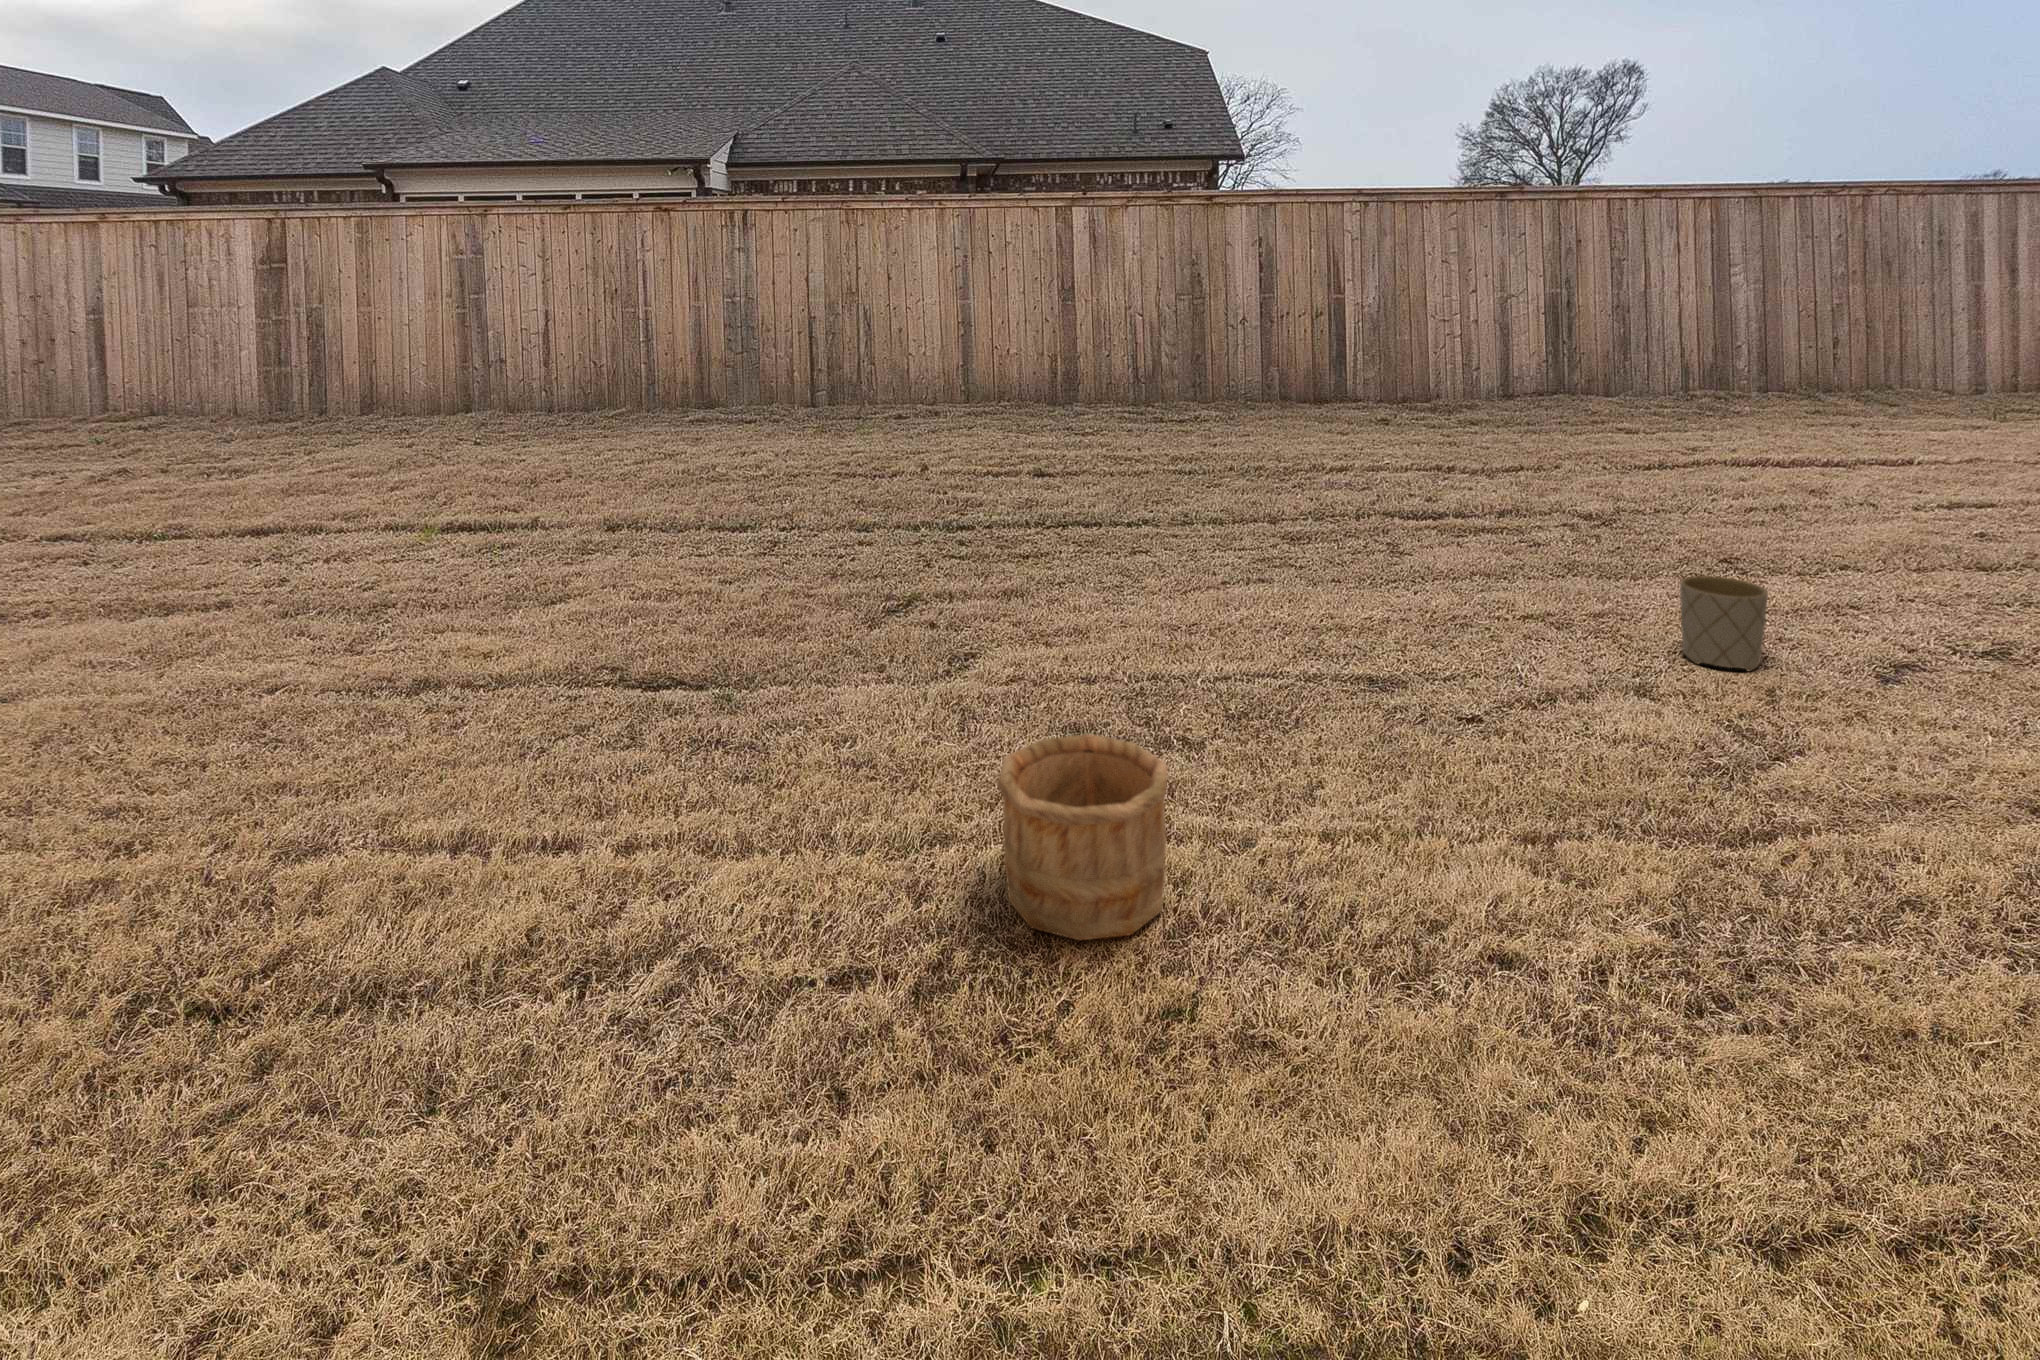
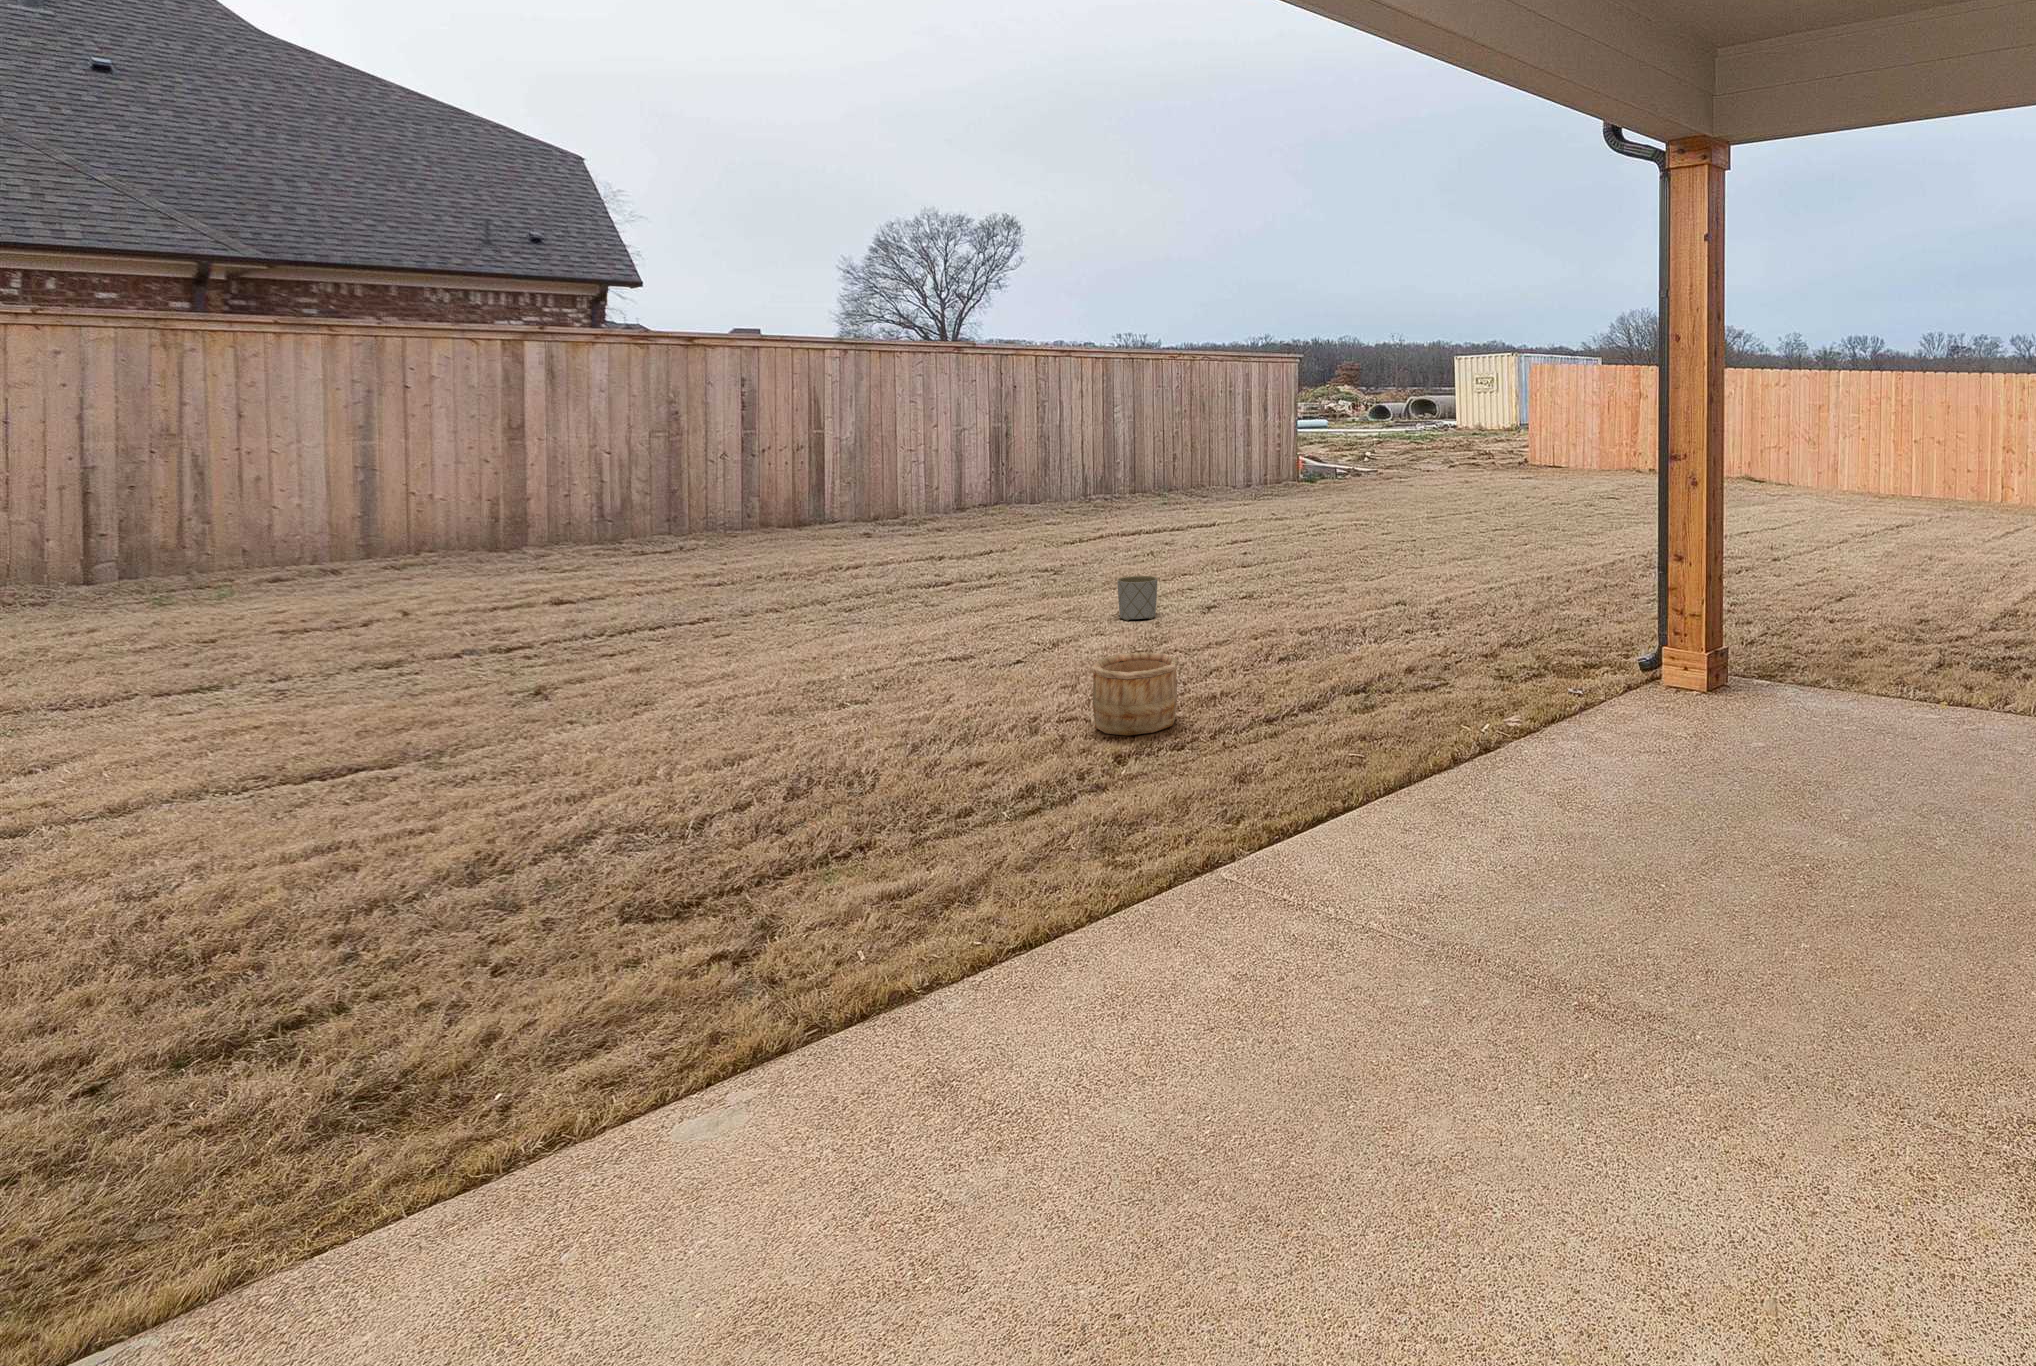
wooden bucket: present [997,734,1169,940] -> present [1090,652,1179,735]

